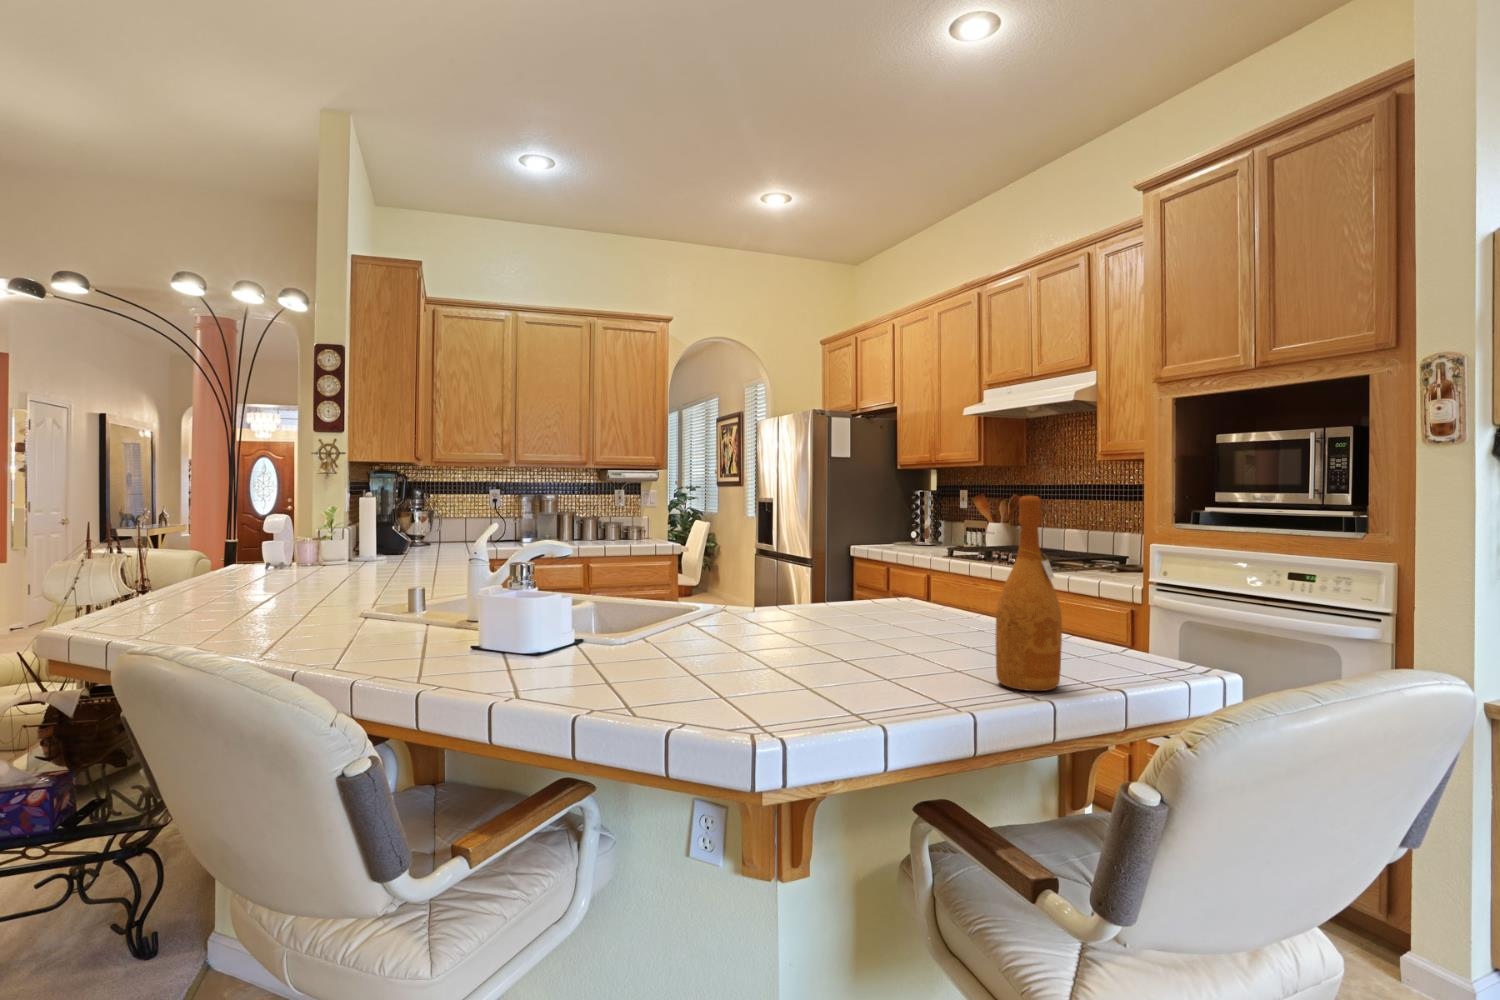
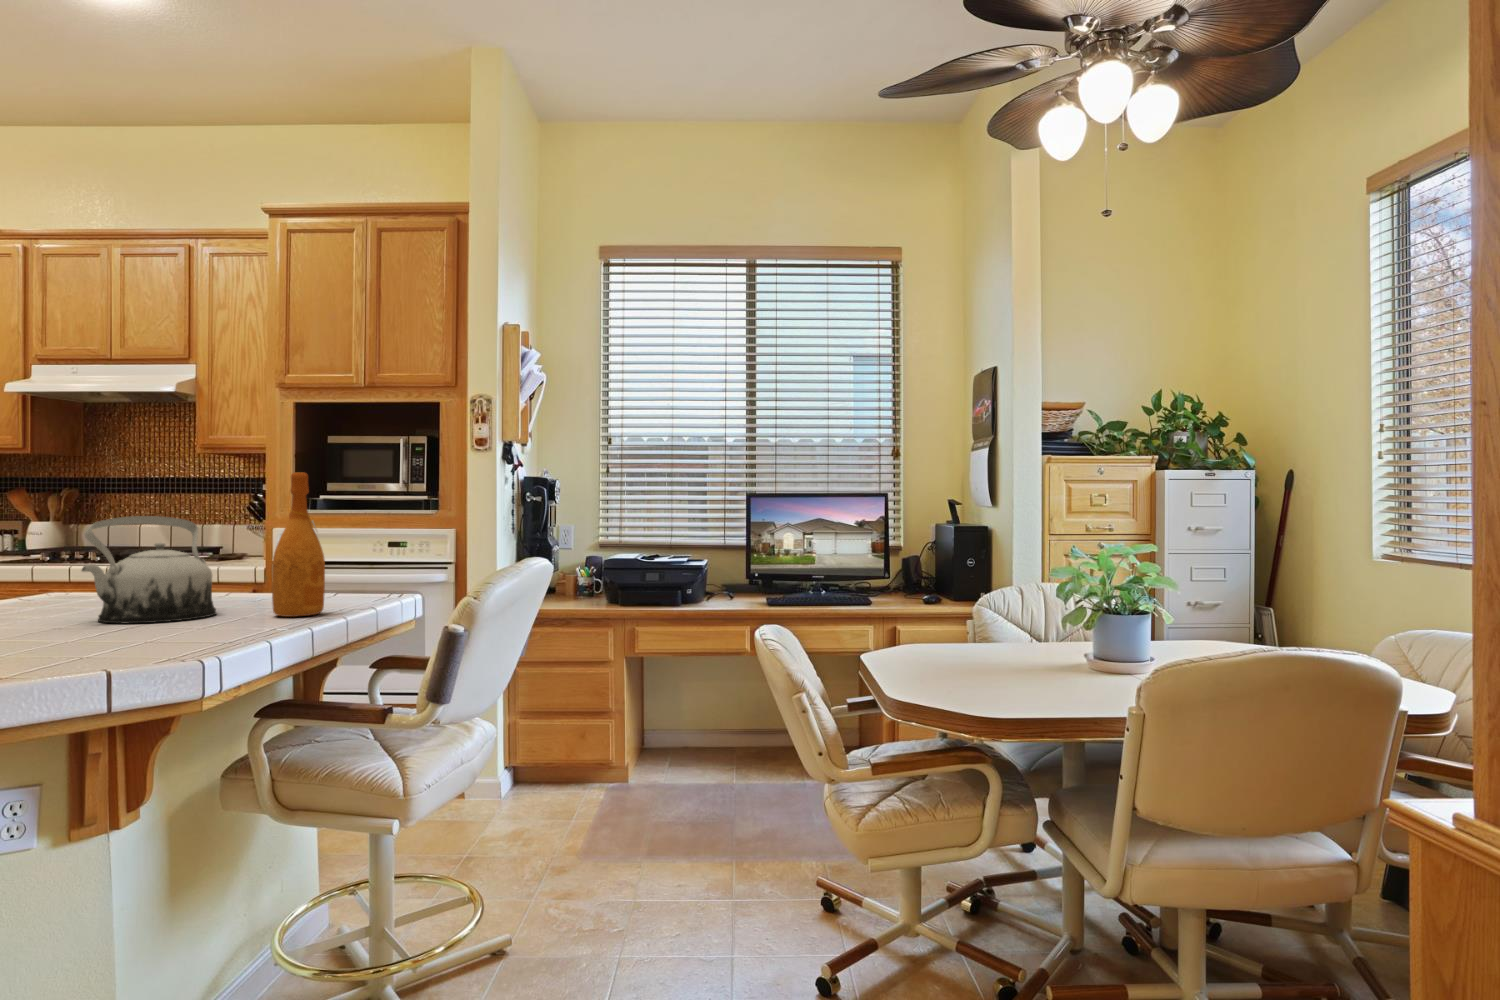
teapot: none [830,543,961,667] -> present [82,516,217,623]

